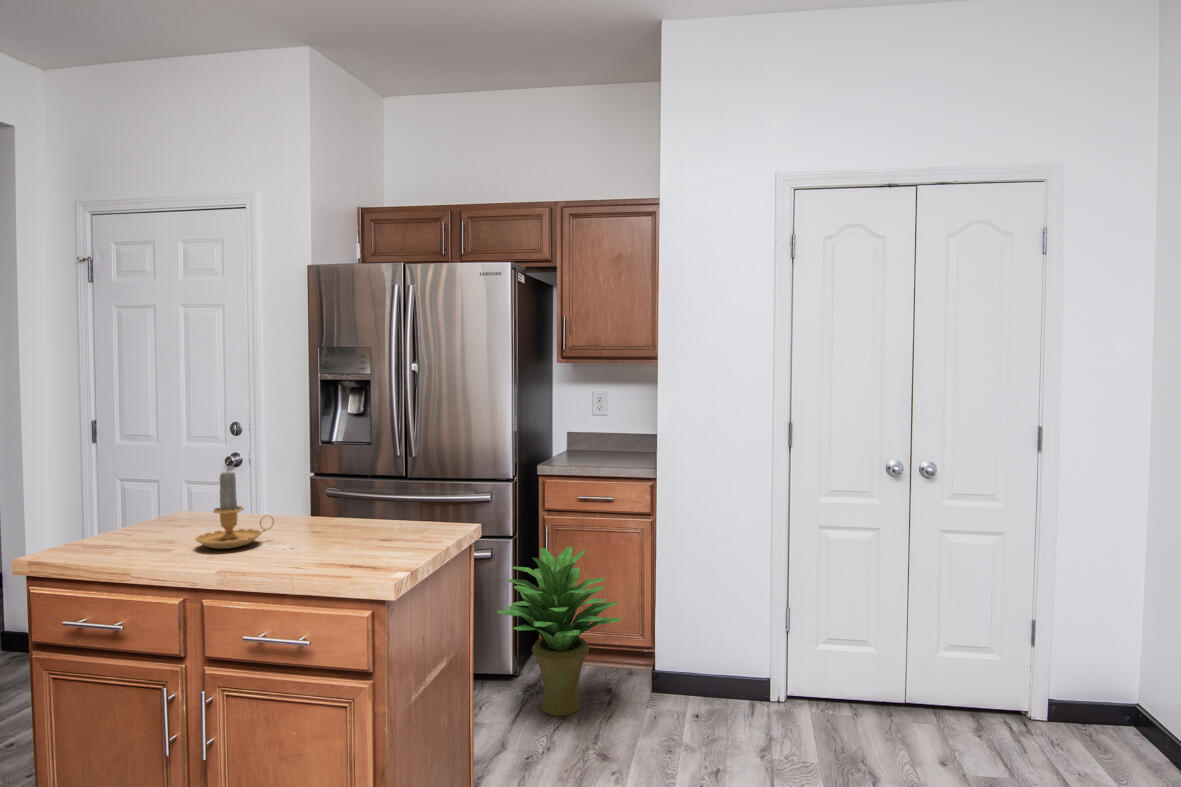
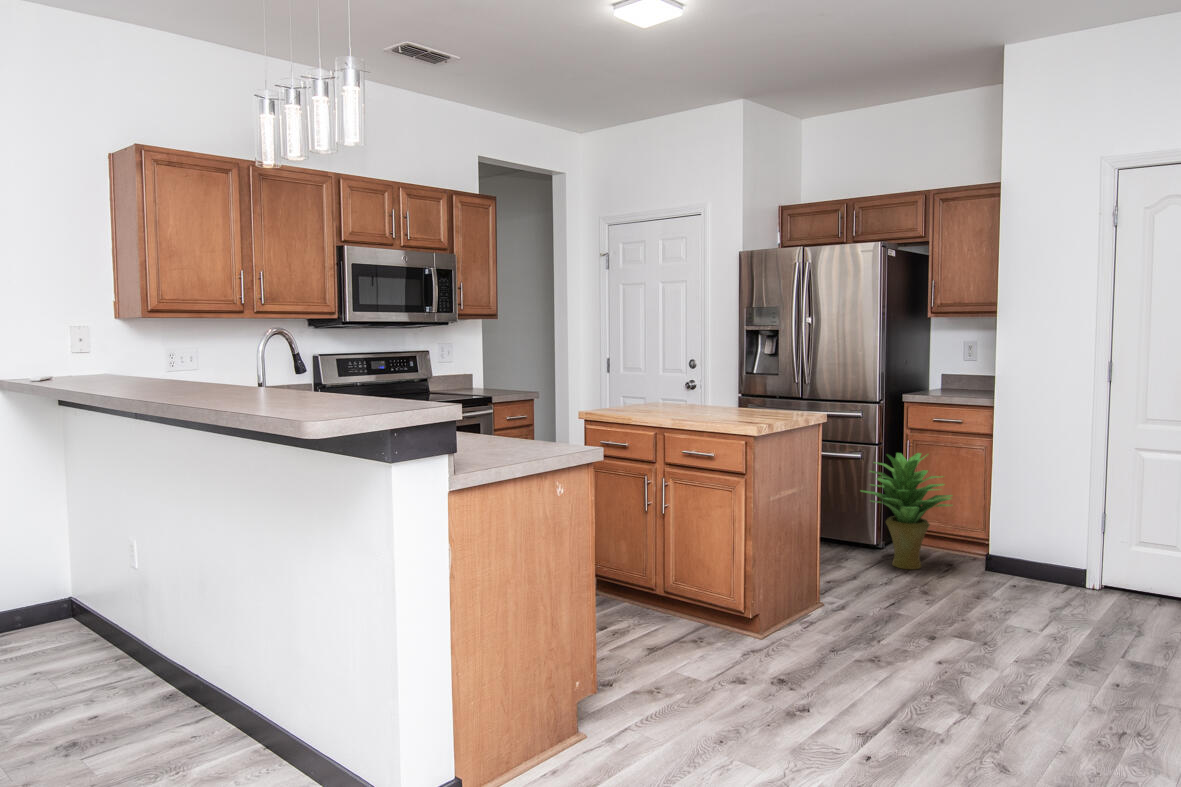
candle: present [196,471,274,549] -> none [683,371,720,412]

